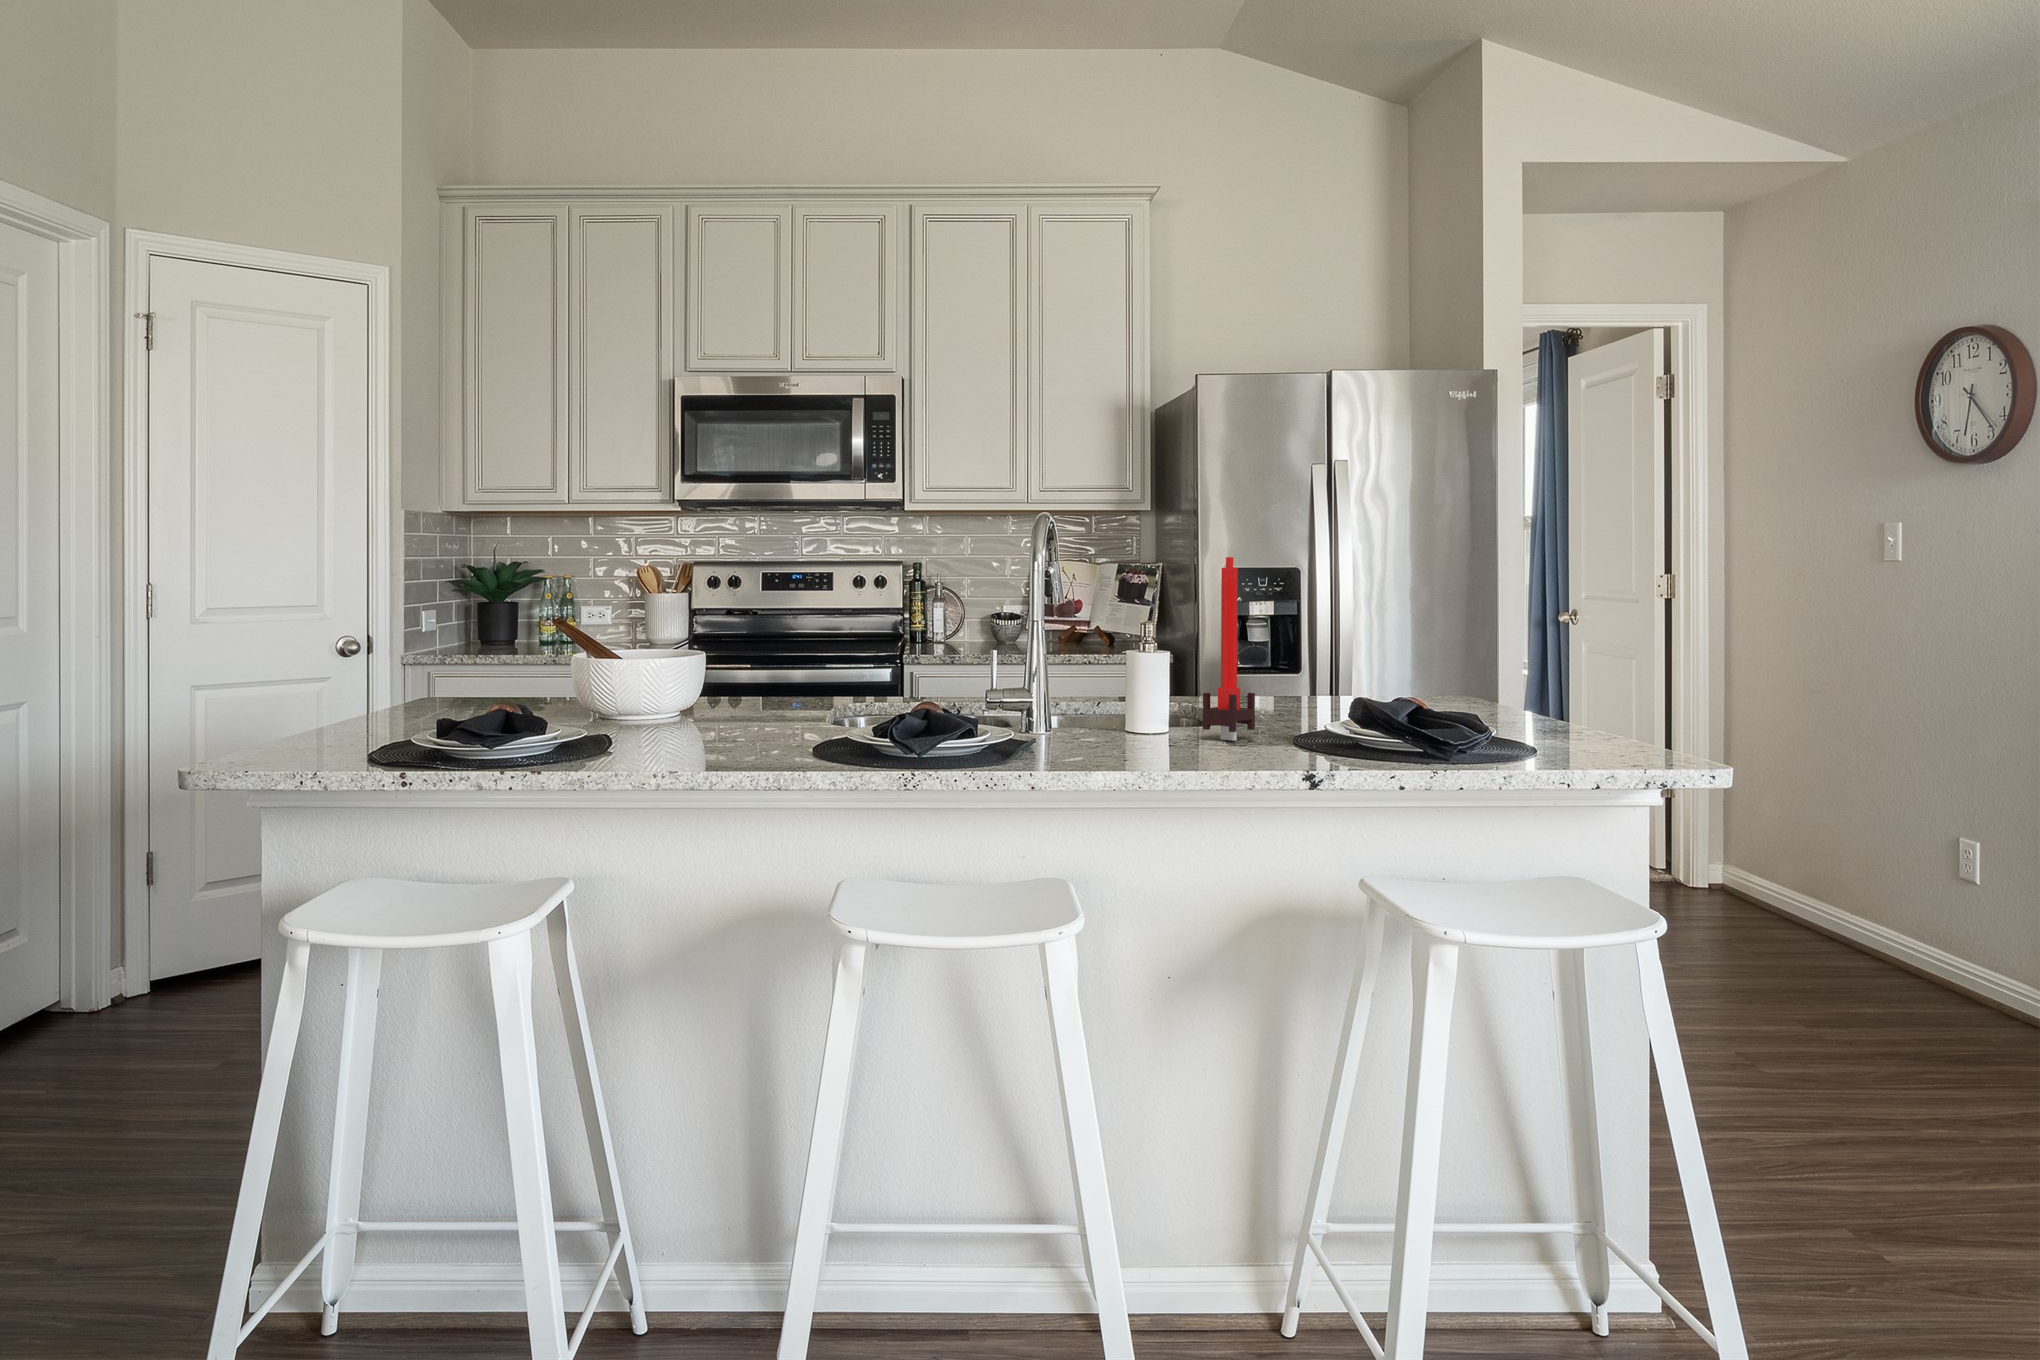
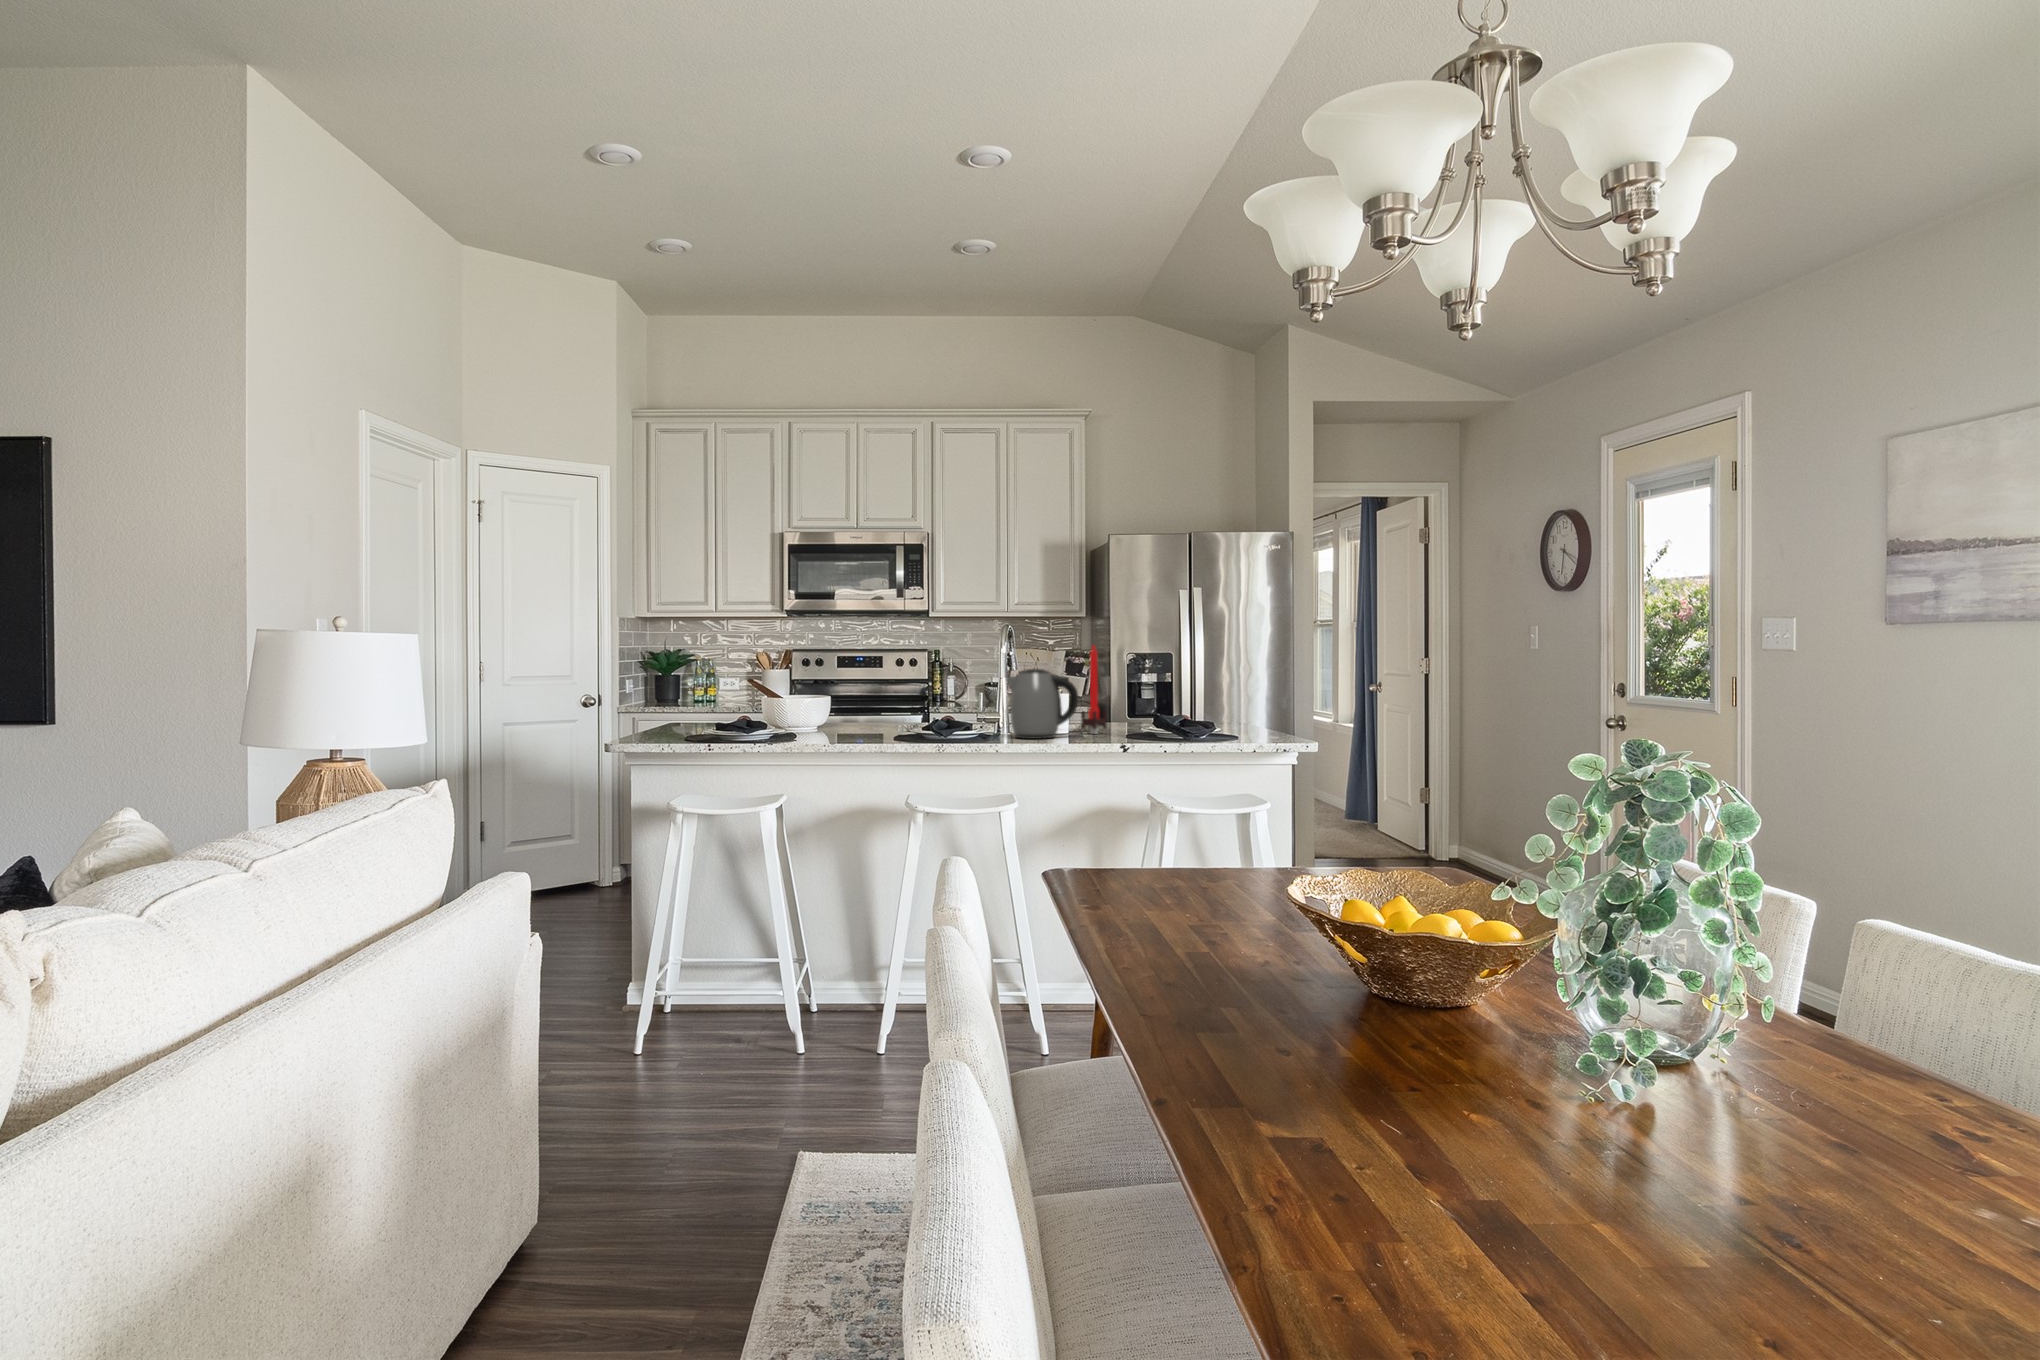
kettle: none [1051,608,1208,761] -> present [1007,669,1079,739]

